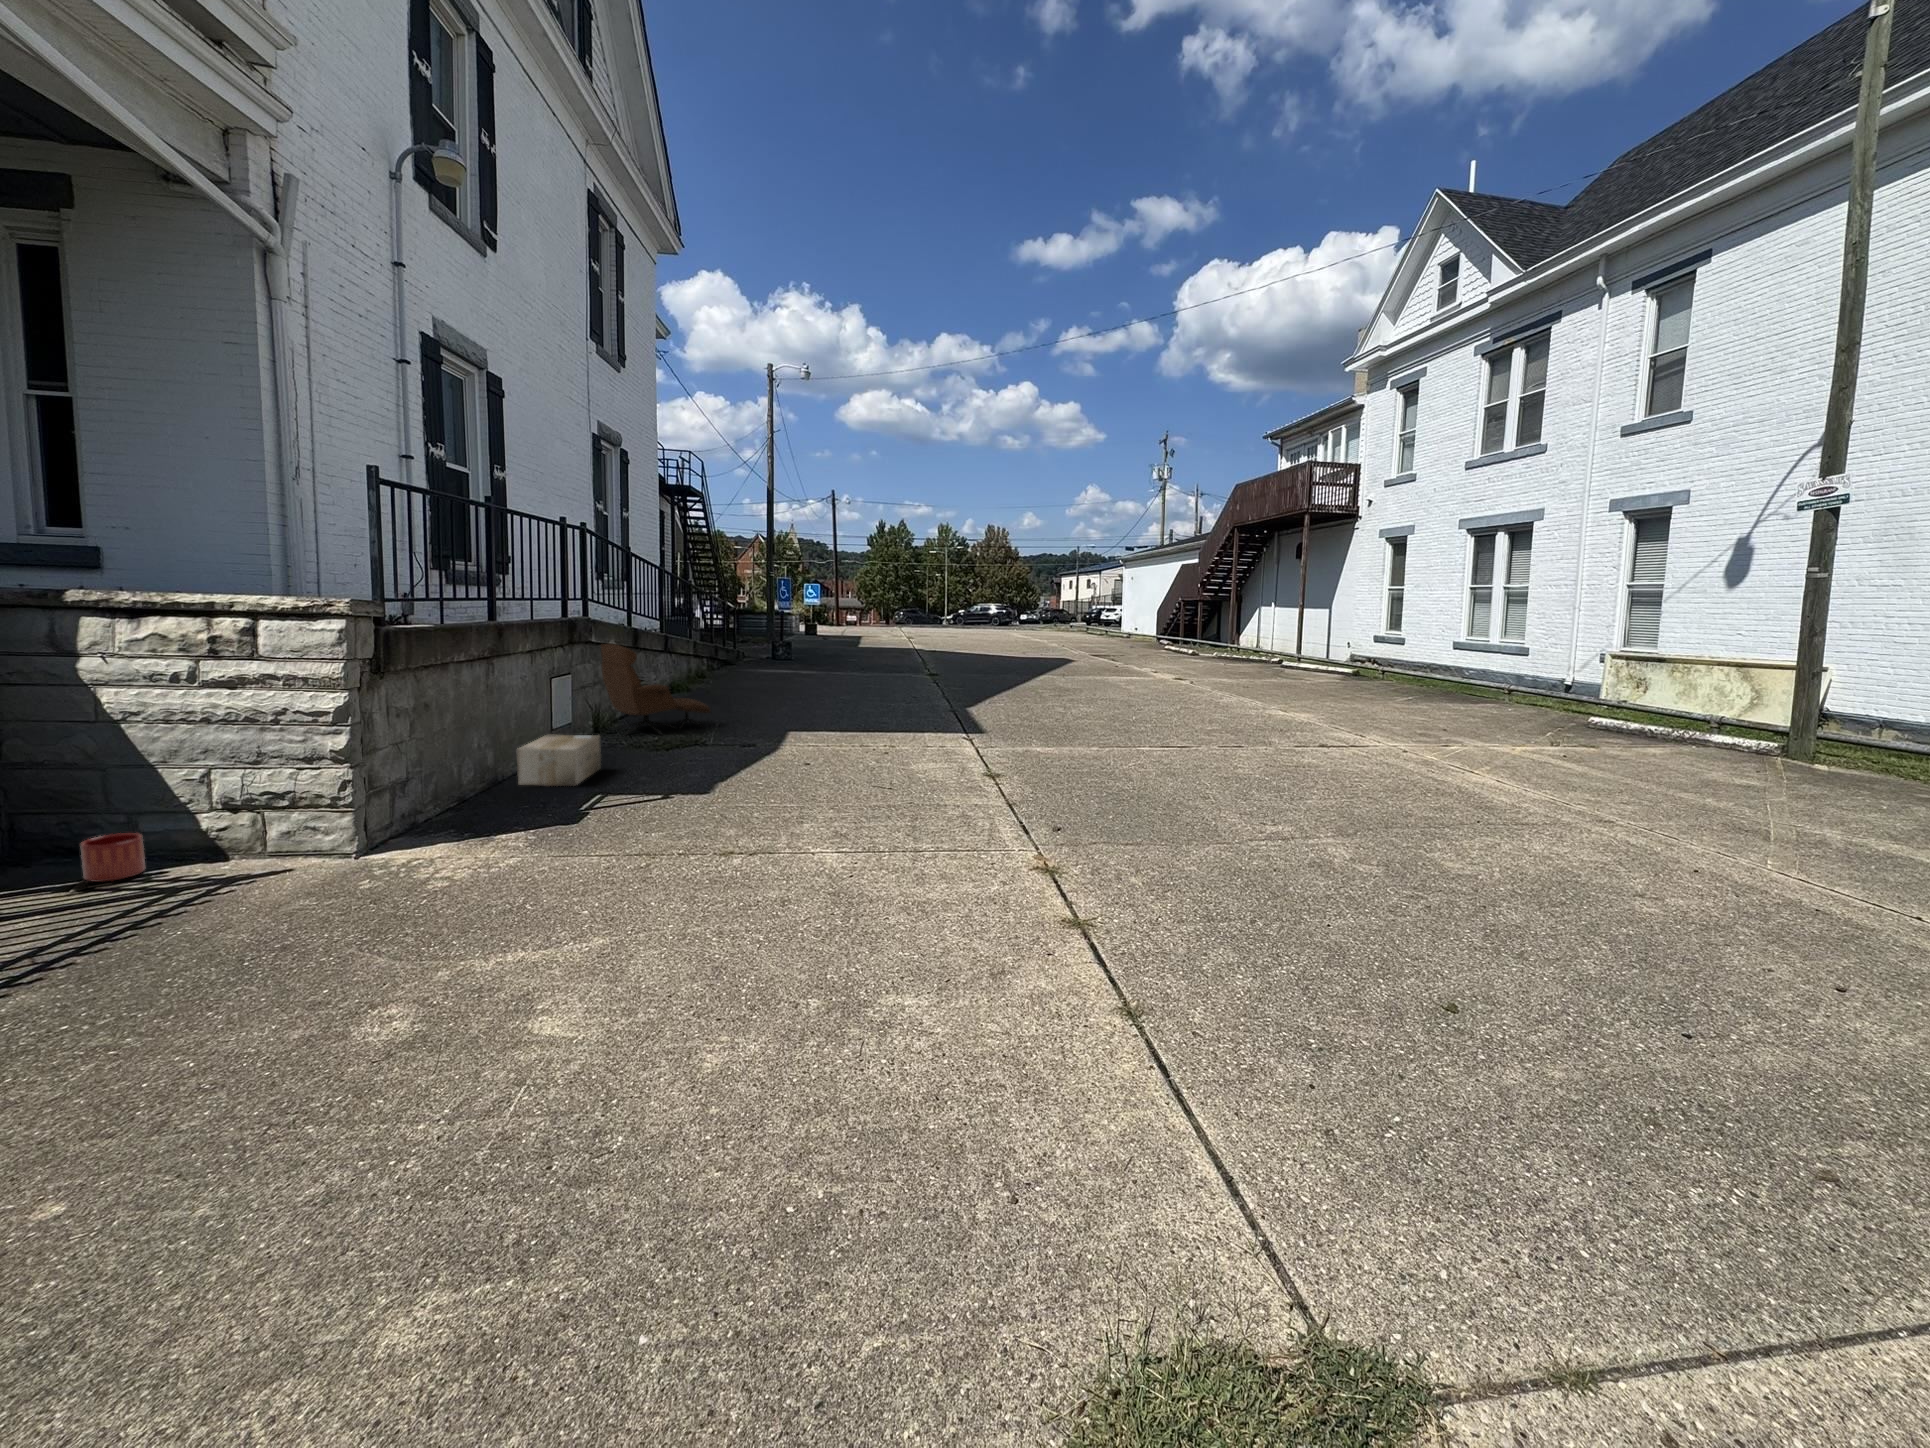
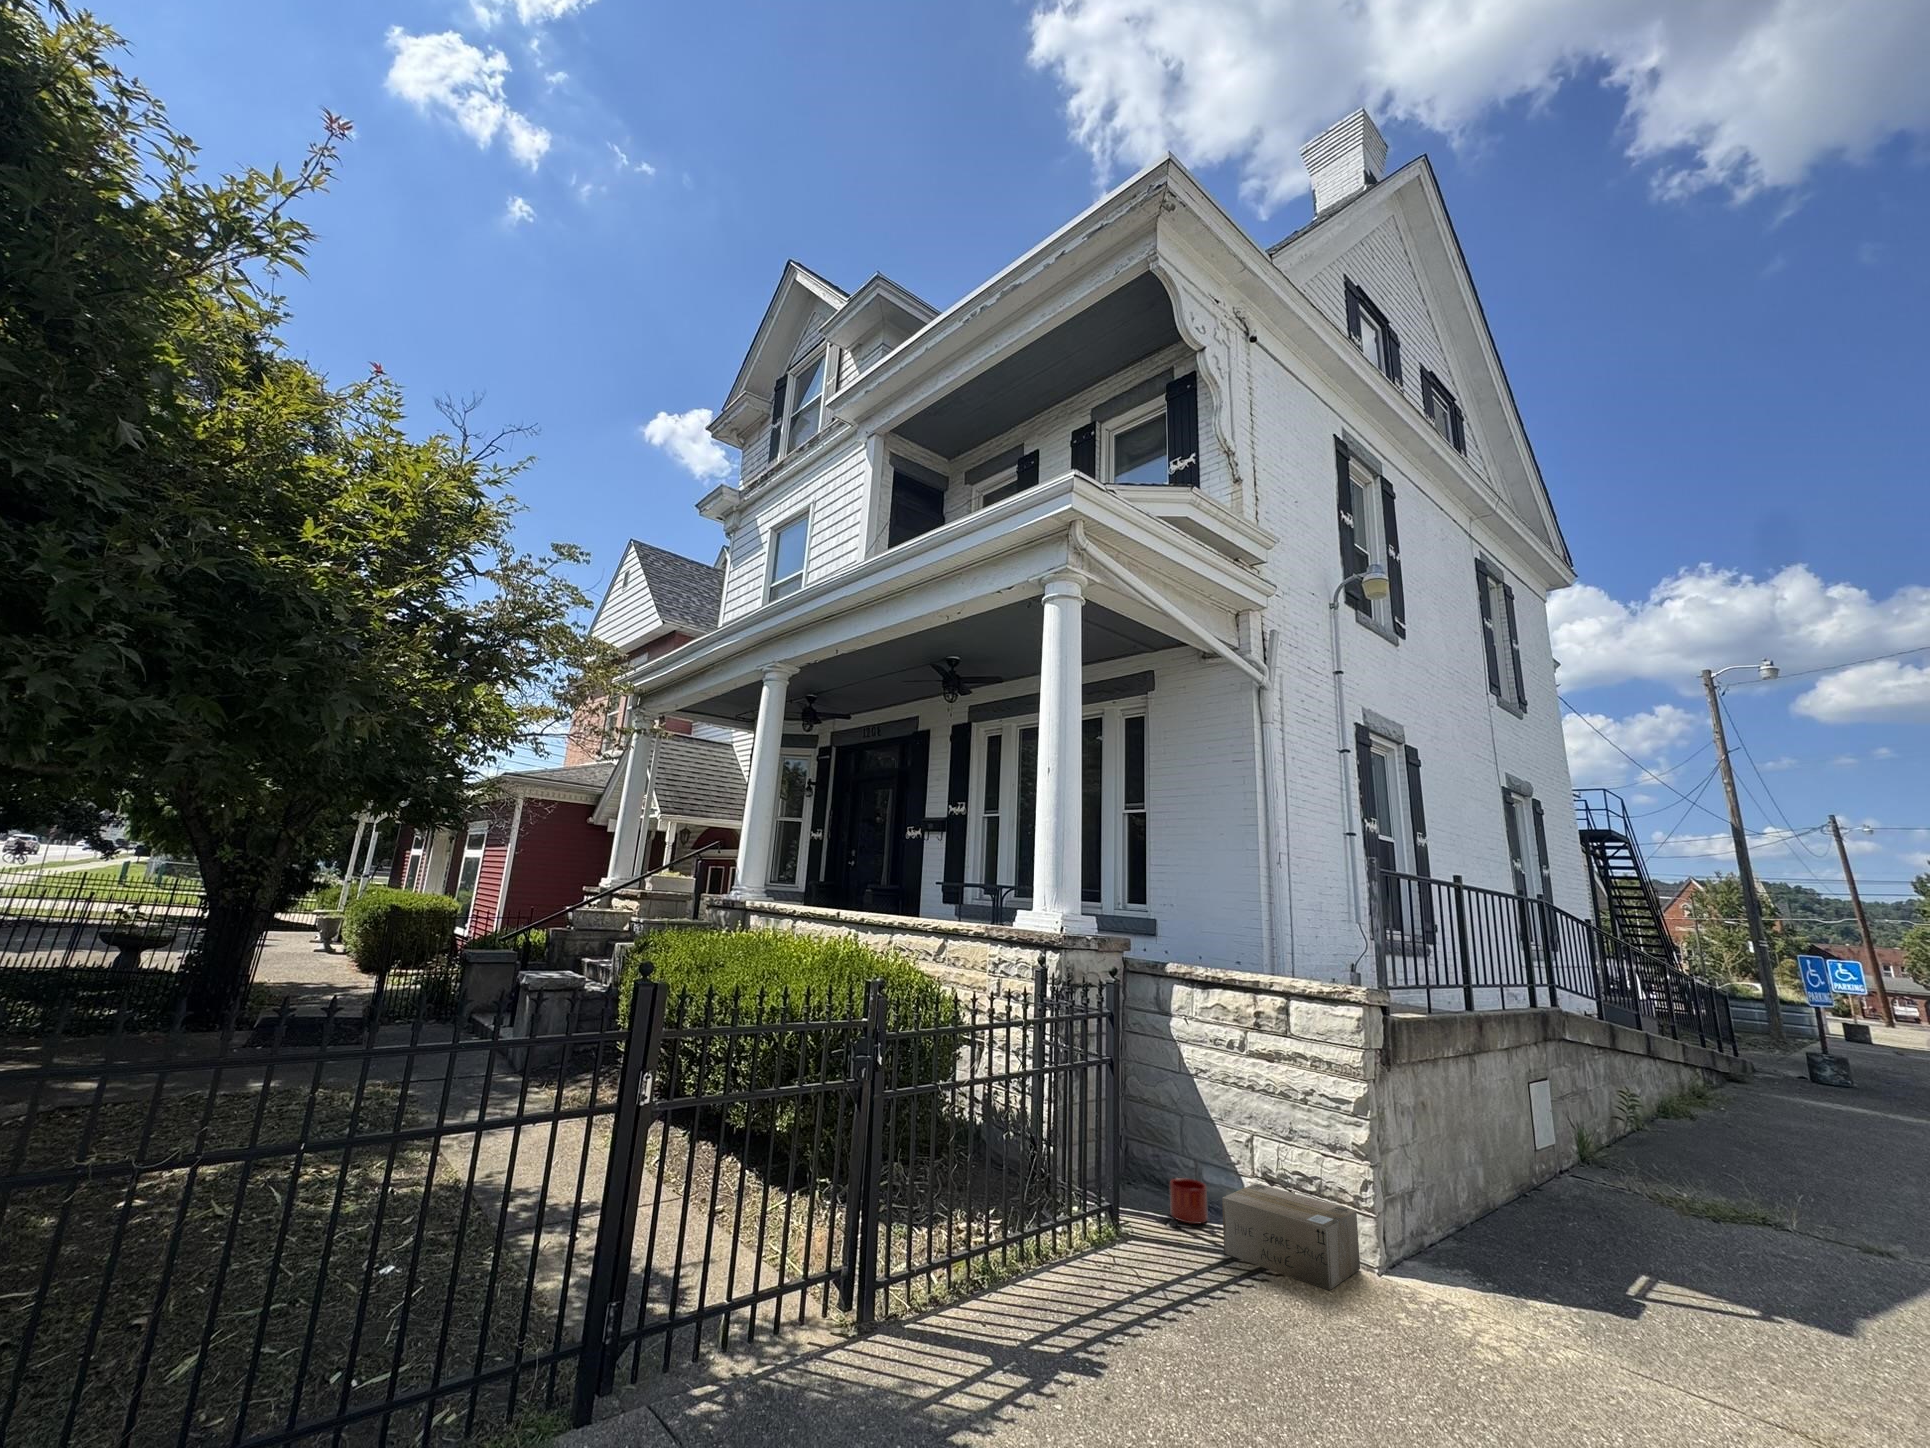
lounge chair: present [601,644,710,735] -> none [1564,1041,1742,1179]
cardboard box: present [517,735,601,786] -> present [1222,1183,1360,1290]

